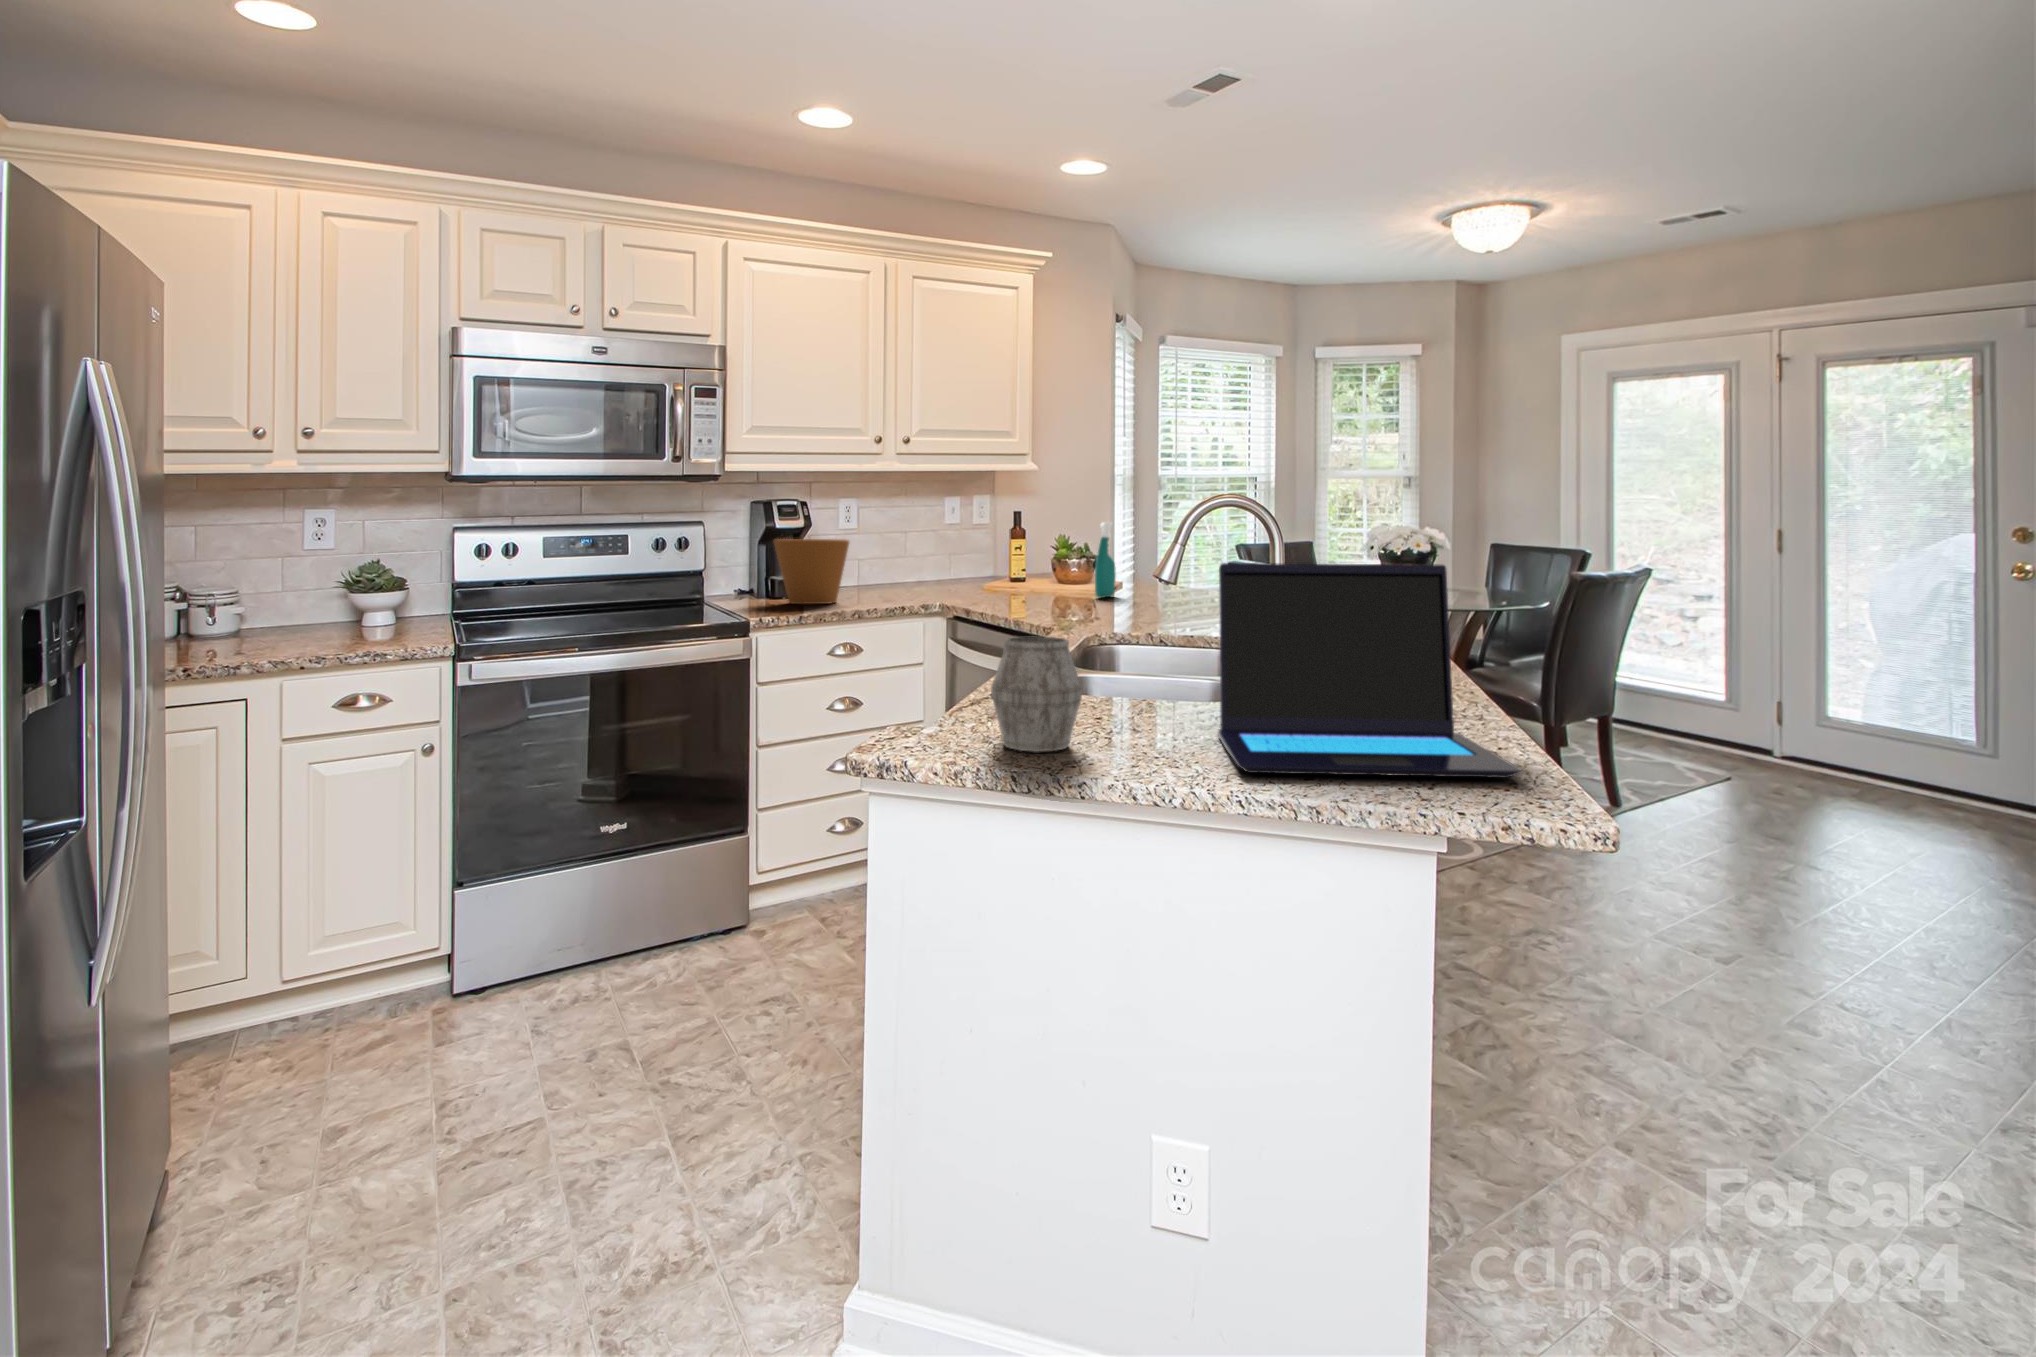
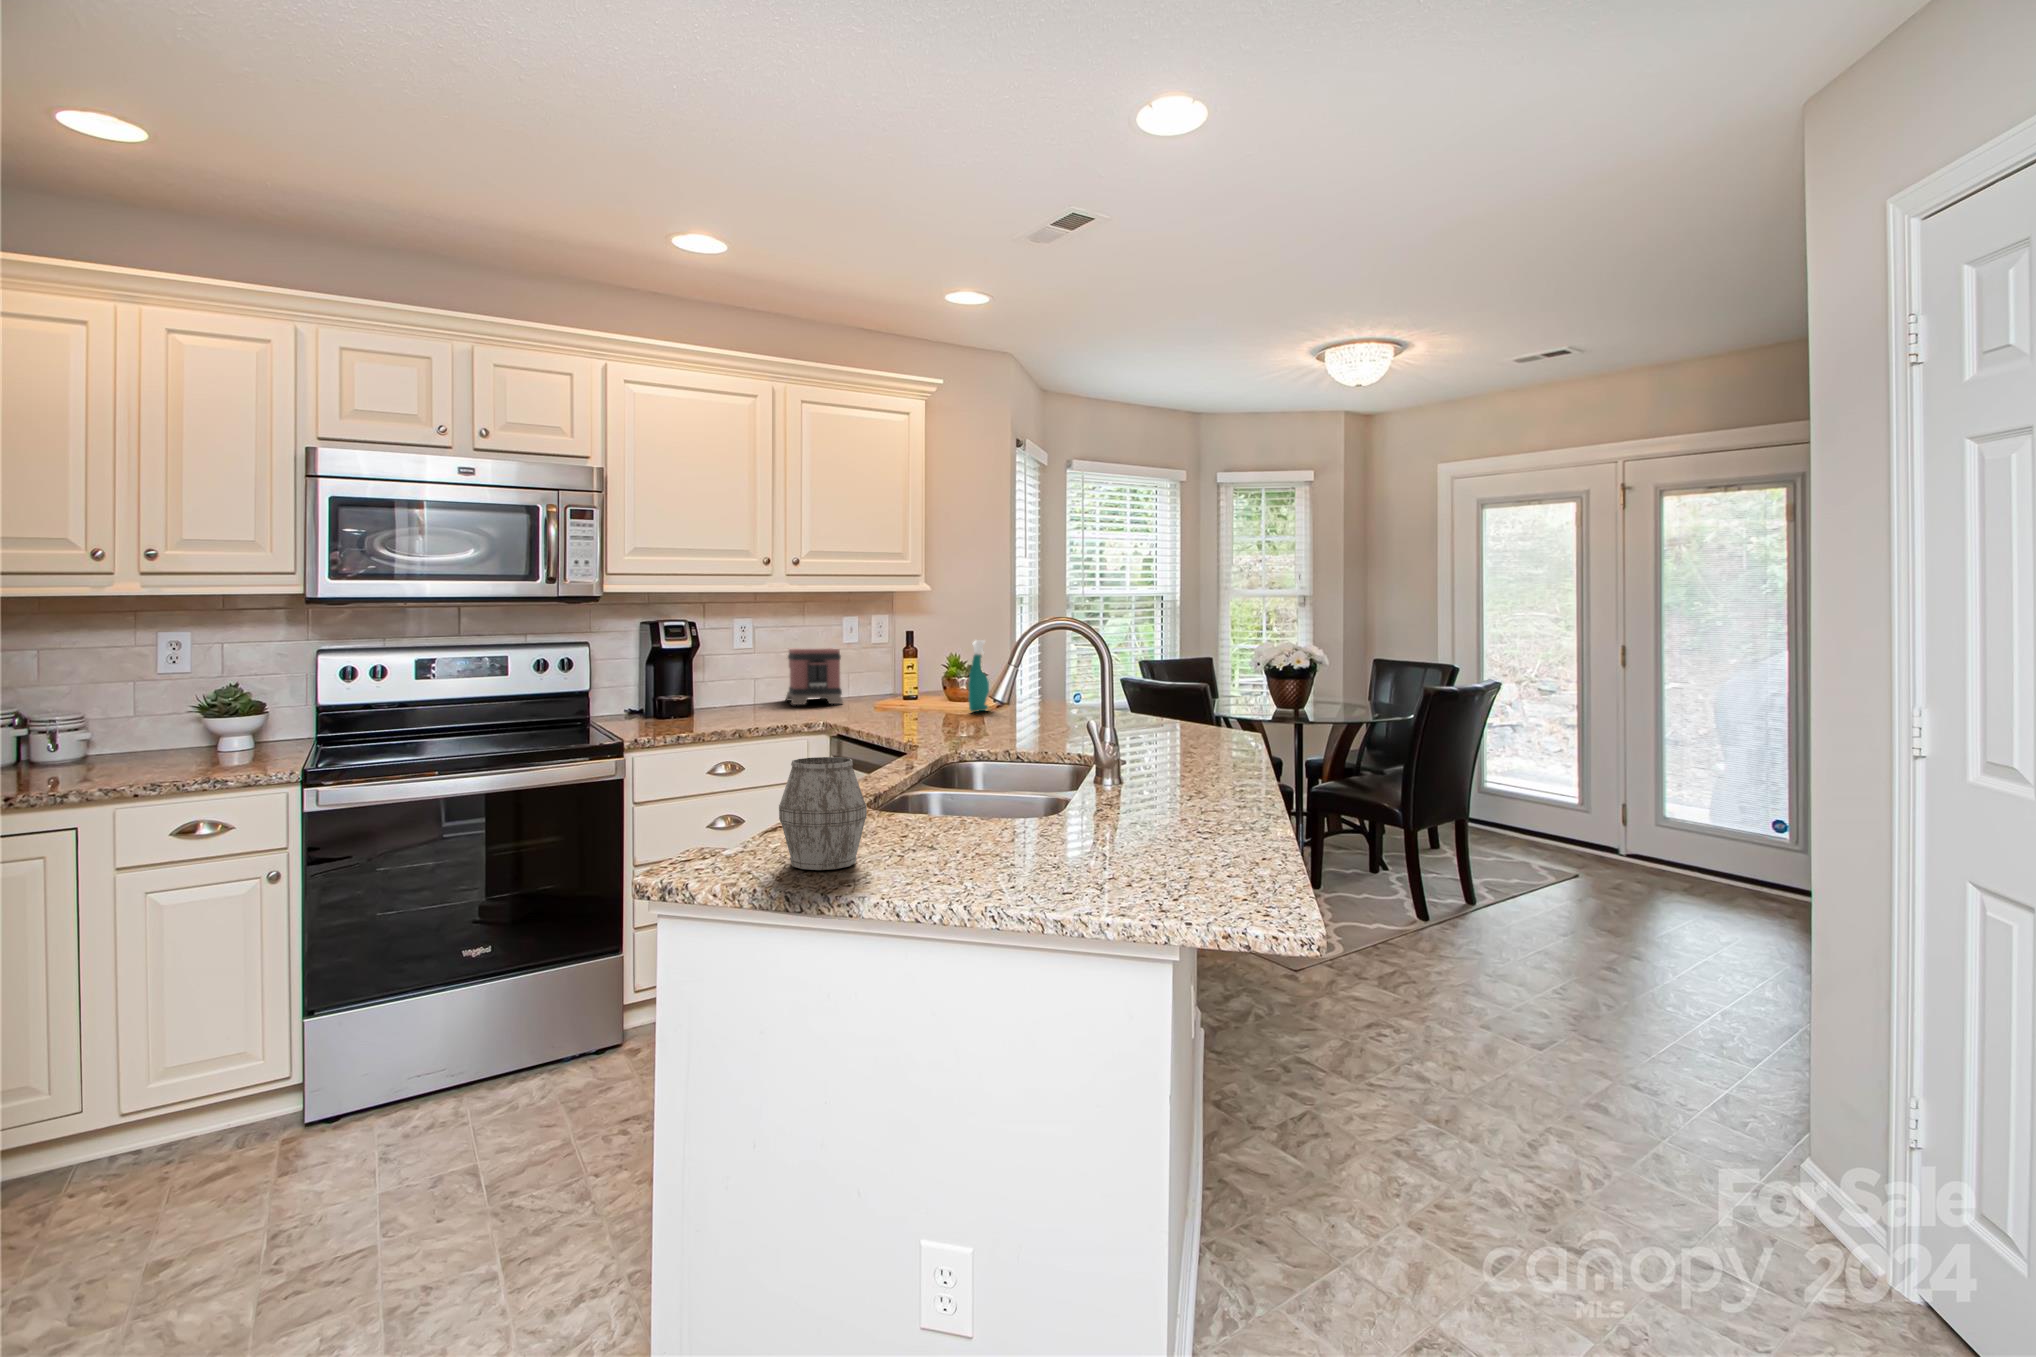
toaster: none [893,530,957,588] -> present [786,648,843,705]
flower pot: present [773,539,849,604] -> none [655,659,731,722]
laptop: present [1218,563,1523,778] -> none [1001,683,1268,887]

